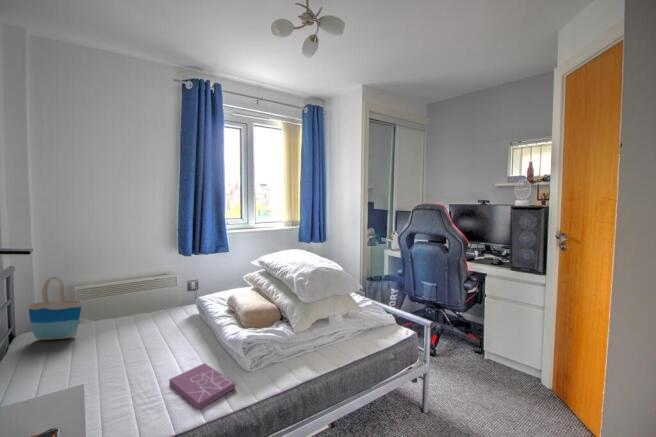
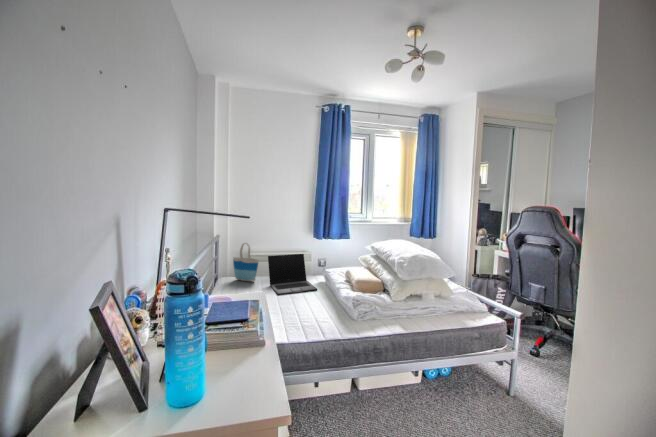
laptop: none [99,281,187,354] -> present [268,254,317,295]
book: present [169,363,235,409] -> none [305,309,345,334]

